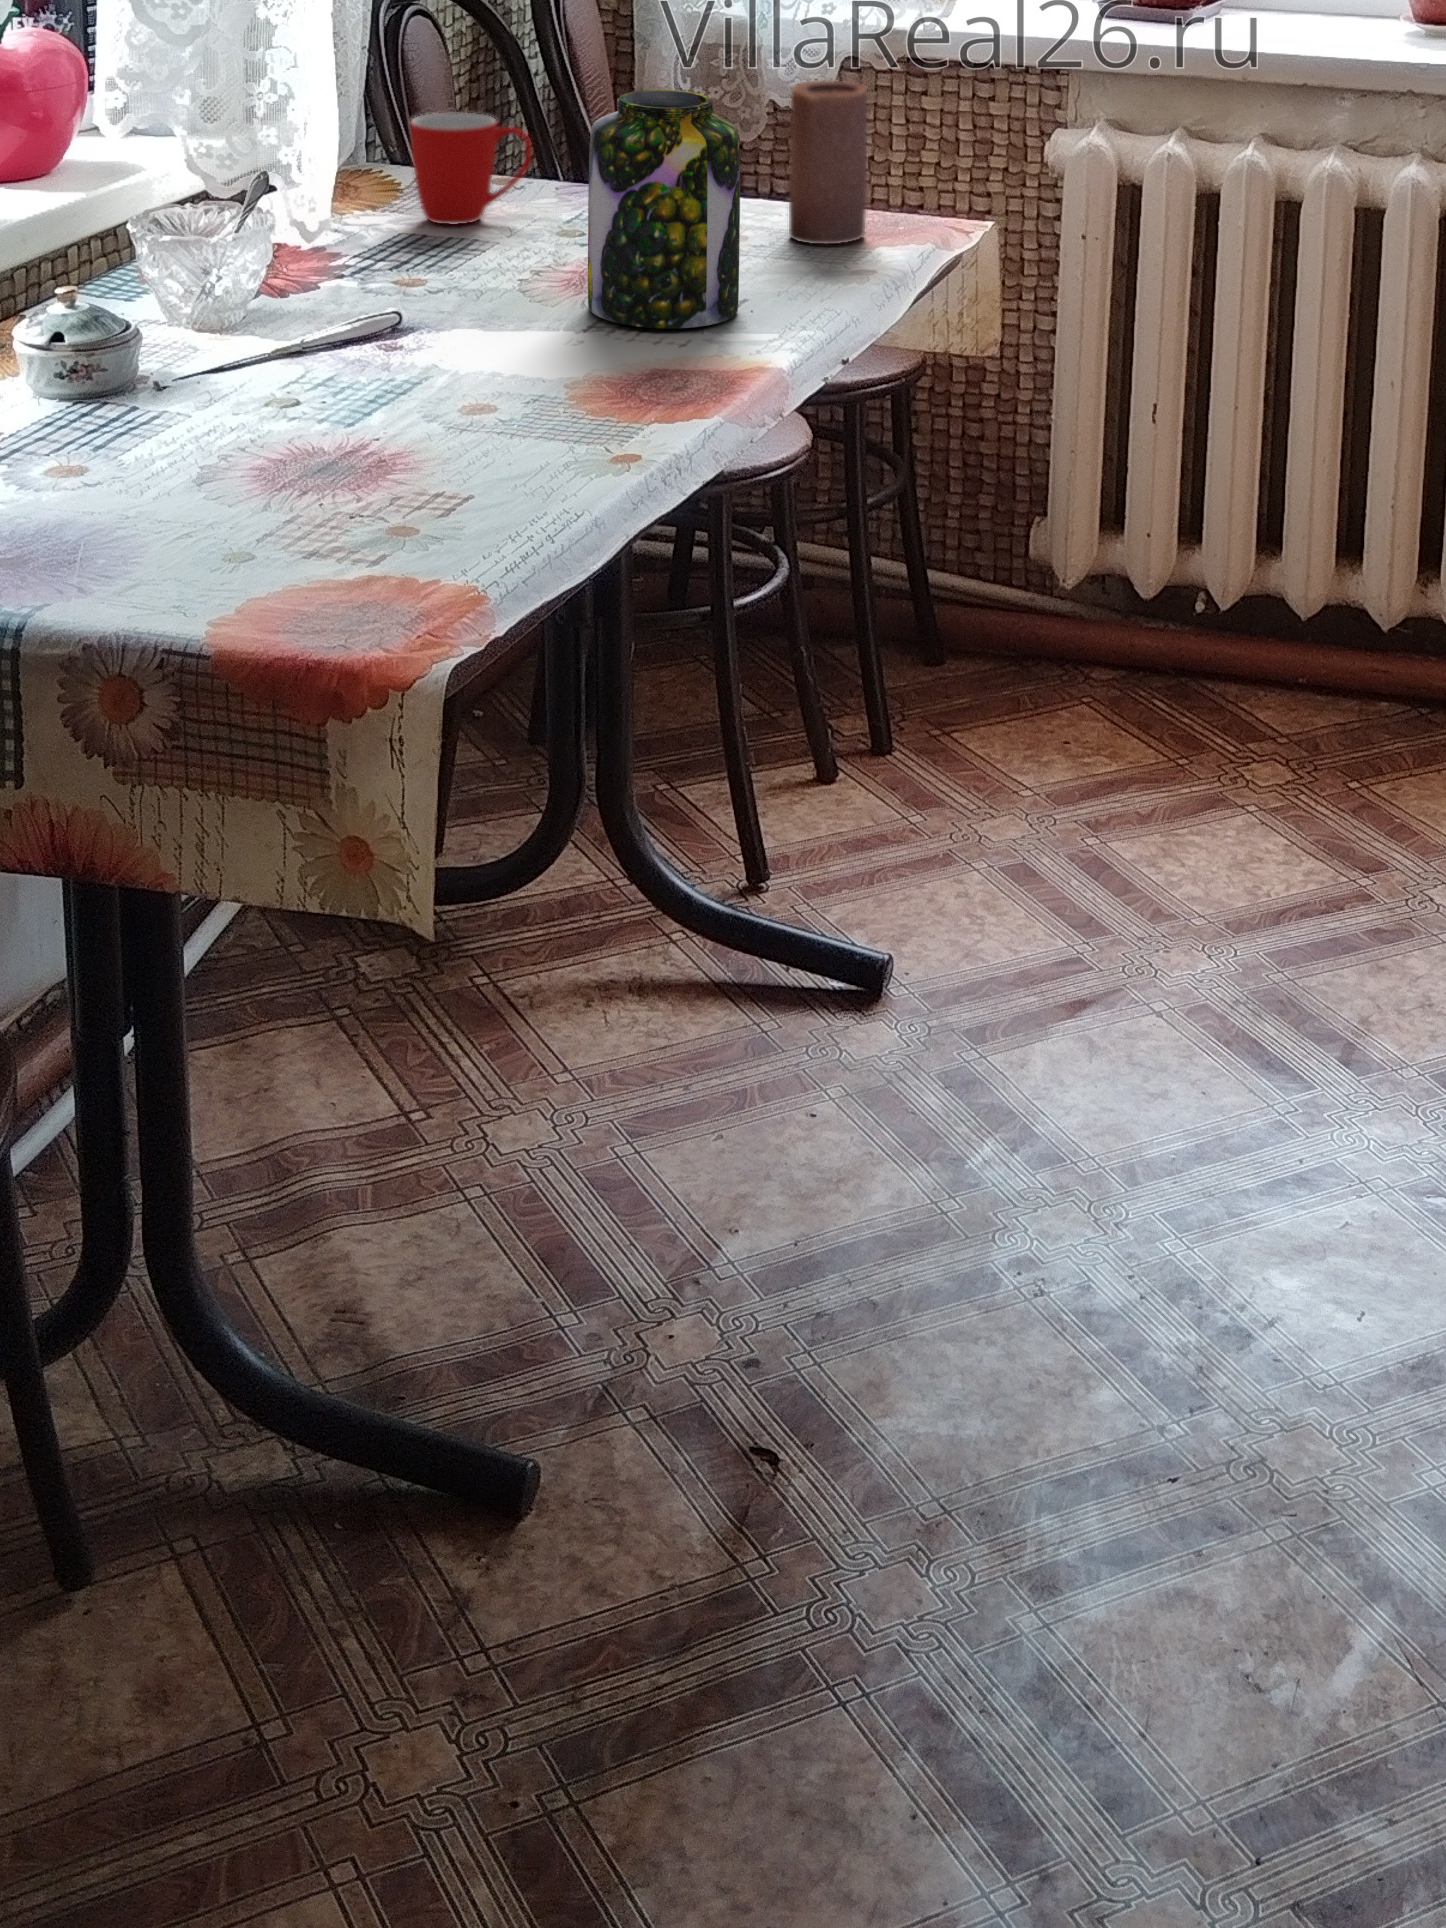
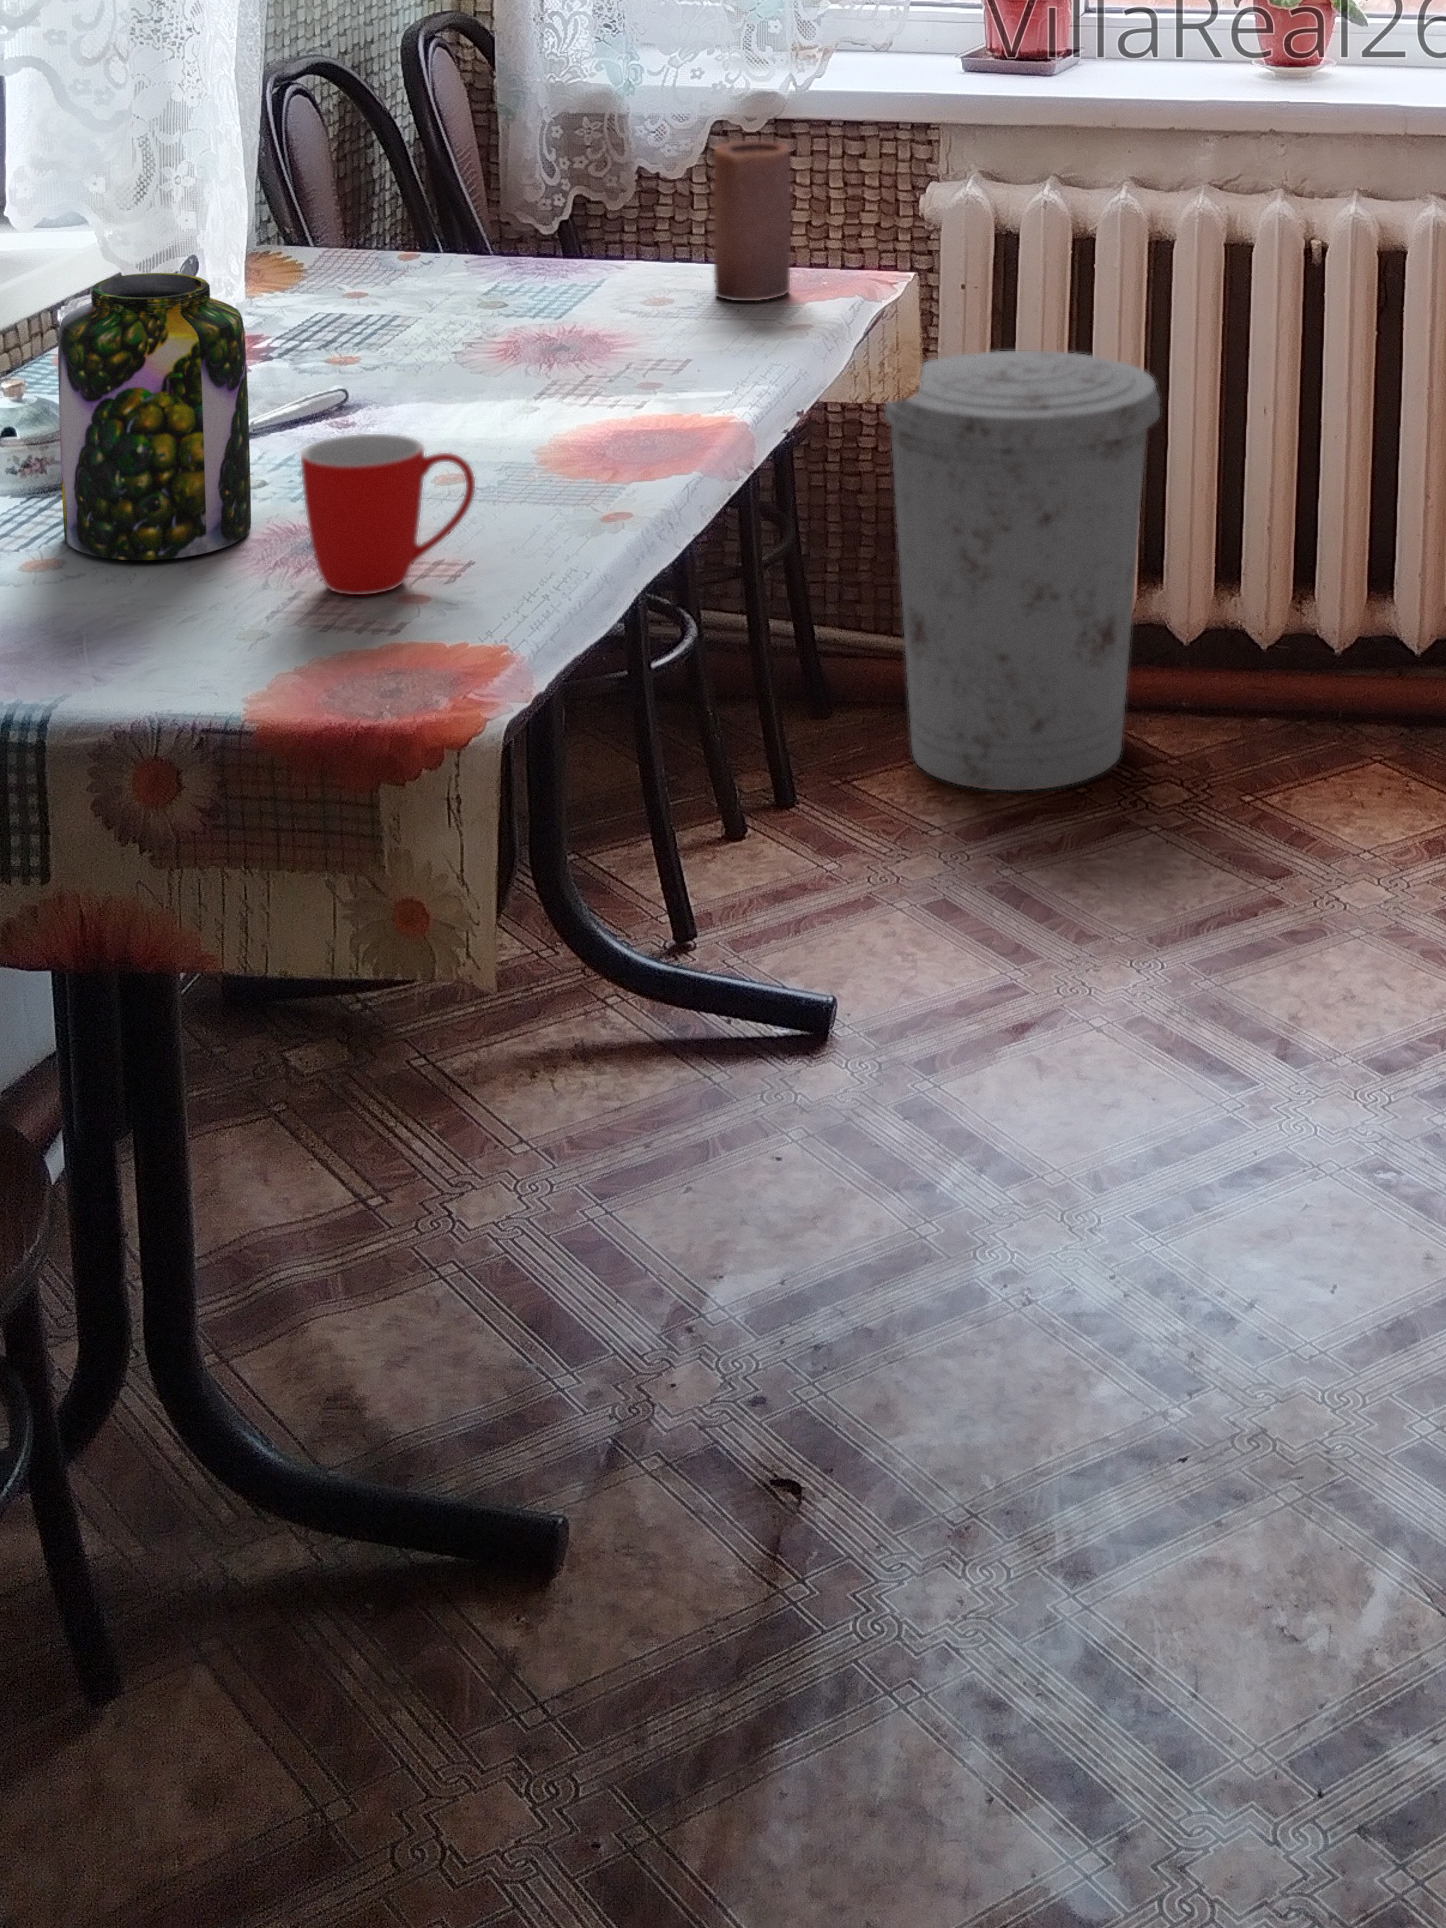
jar: present [588,90,740,328] -> present [58,273,251,560]
mug: present [410,113,532,224] -> present [301,434,475,595]
trash can: none [994,307,1278,760] -> present [885,351,1160,791]

